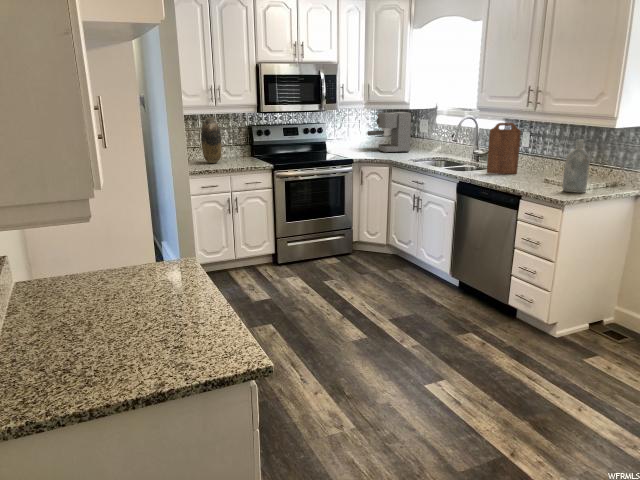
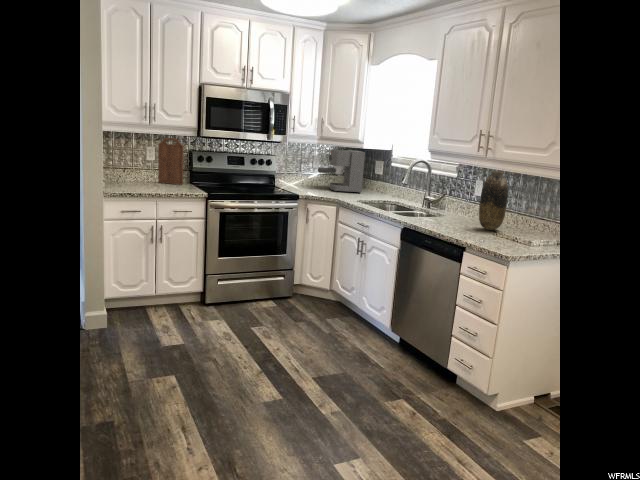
vase: present [201,118,222,163] -> present [479,171,508,230]
cutting board: present [487,123,521,174] -> present [158,138,183,185]
bottle: present [562,140,590,193] -> none [511,190,541,249]

